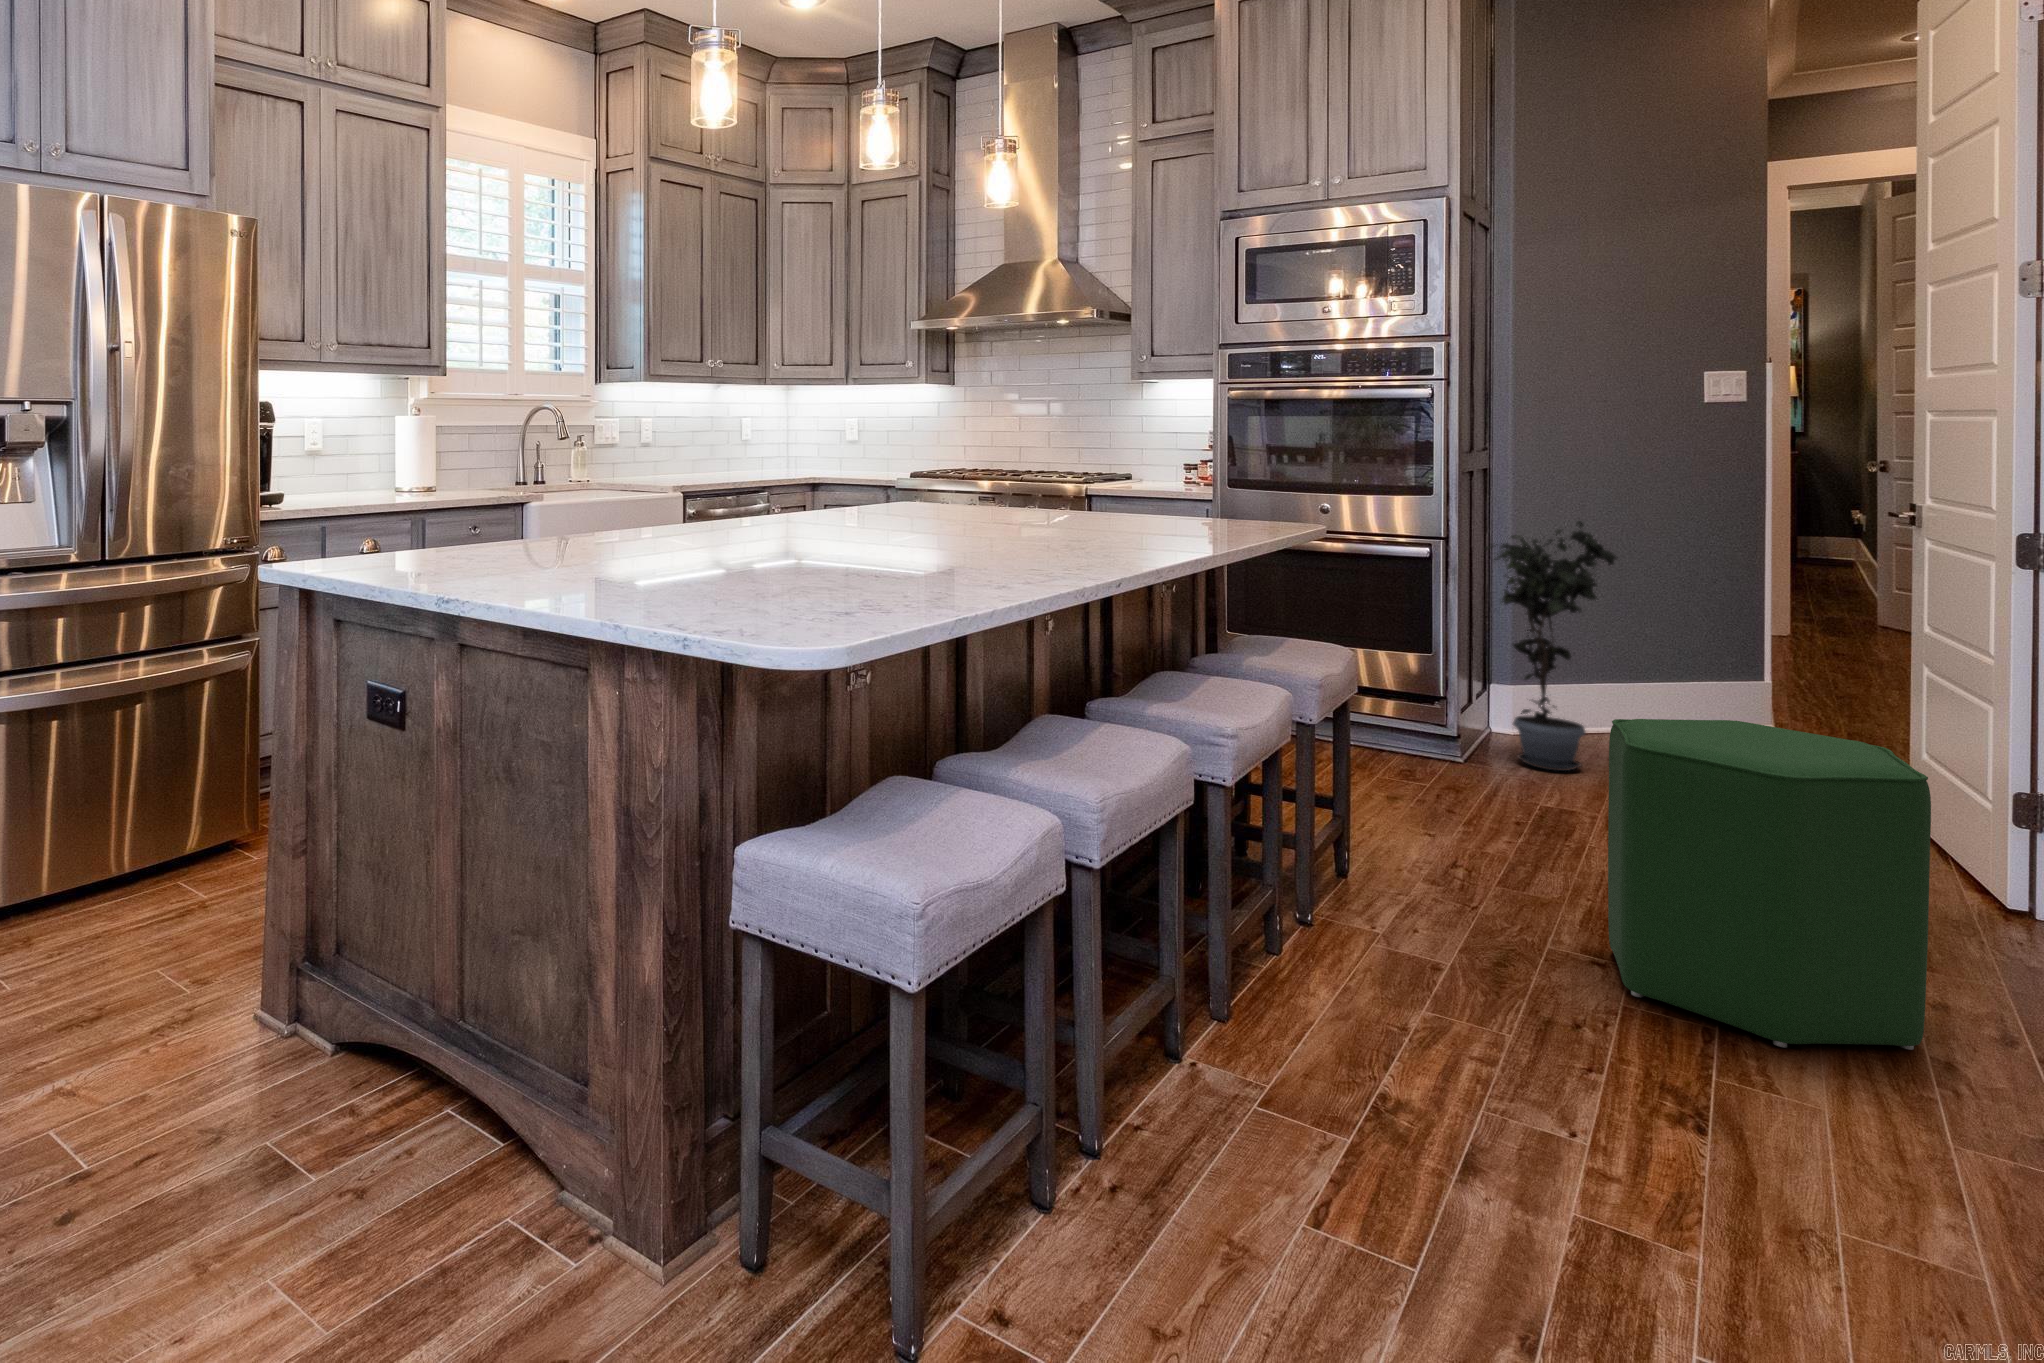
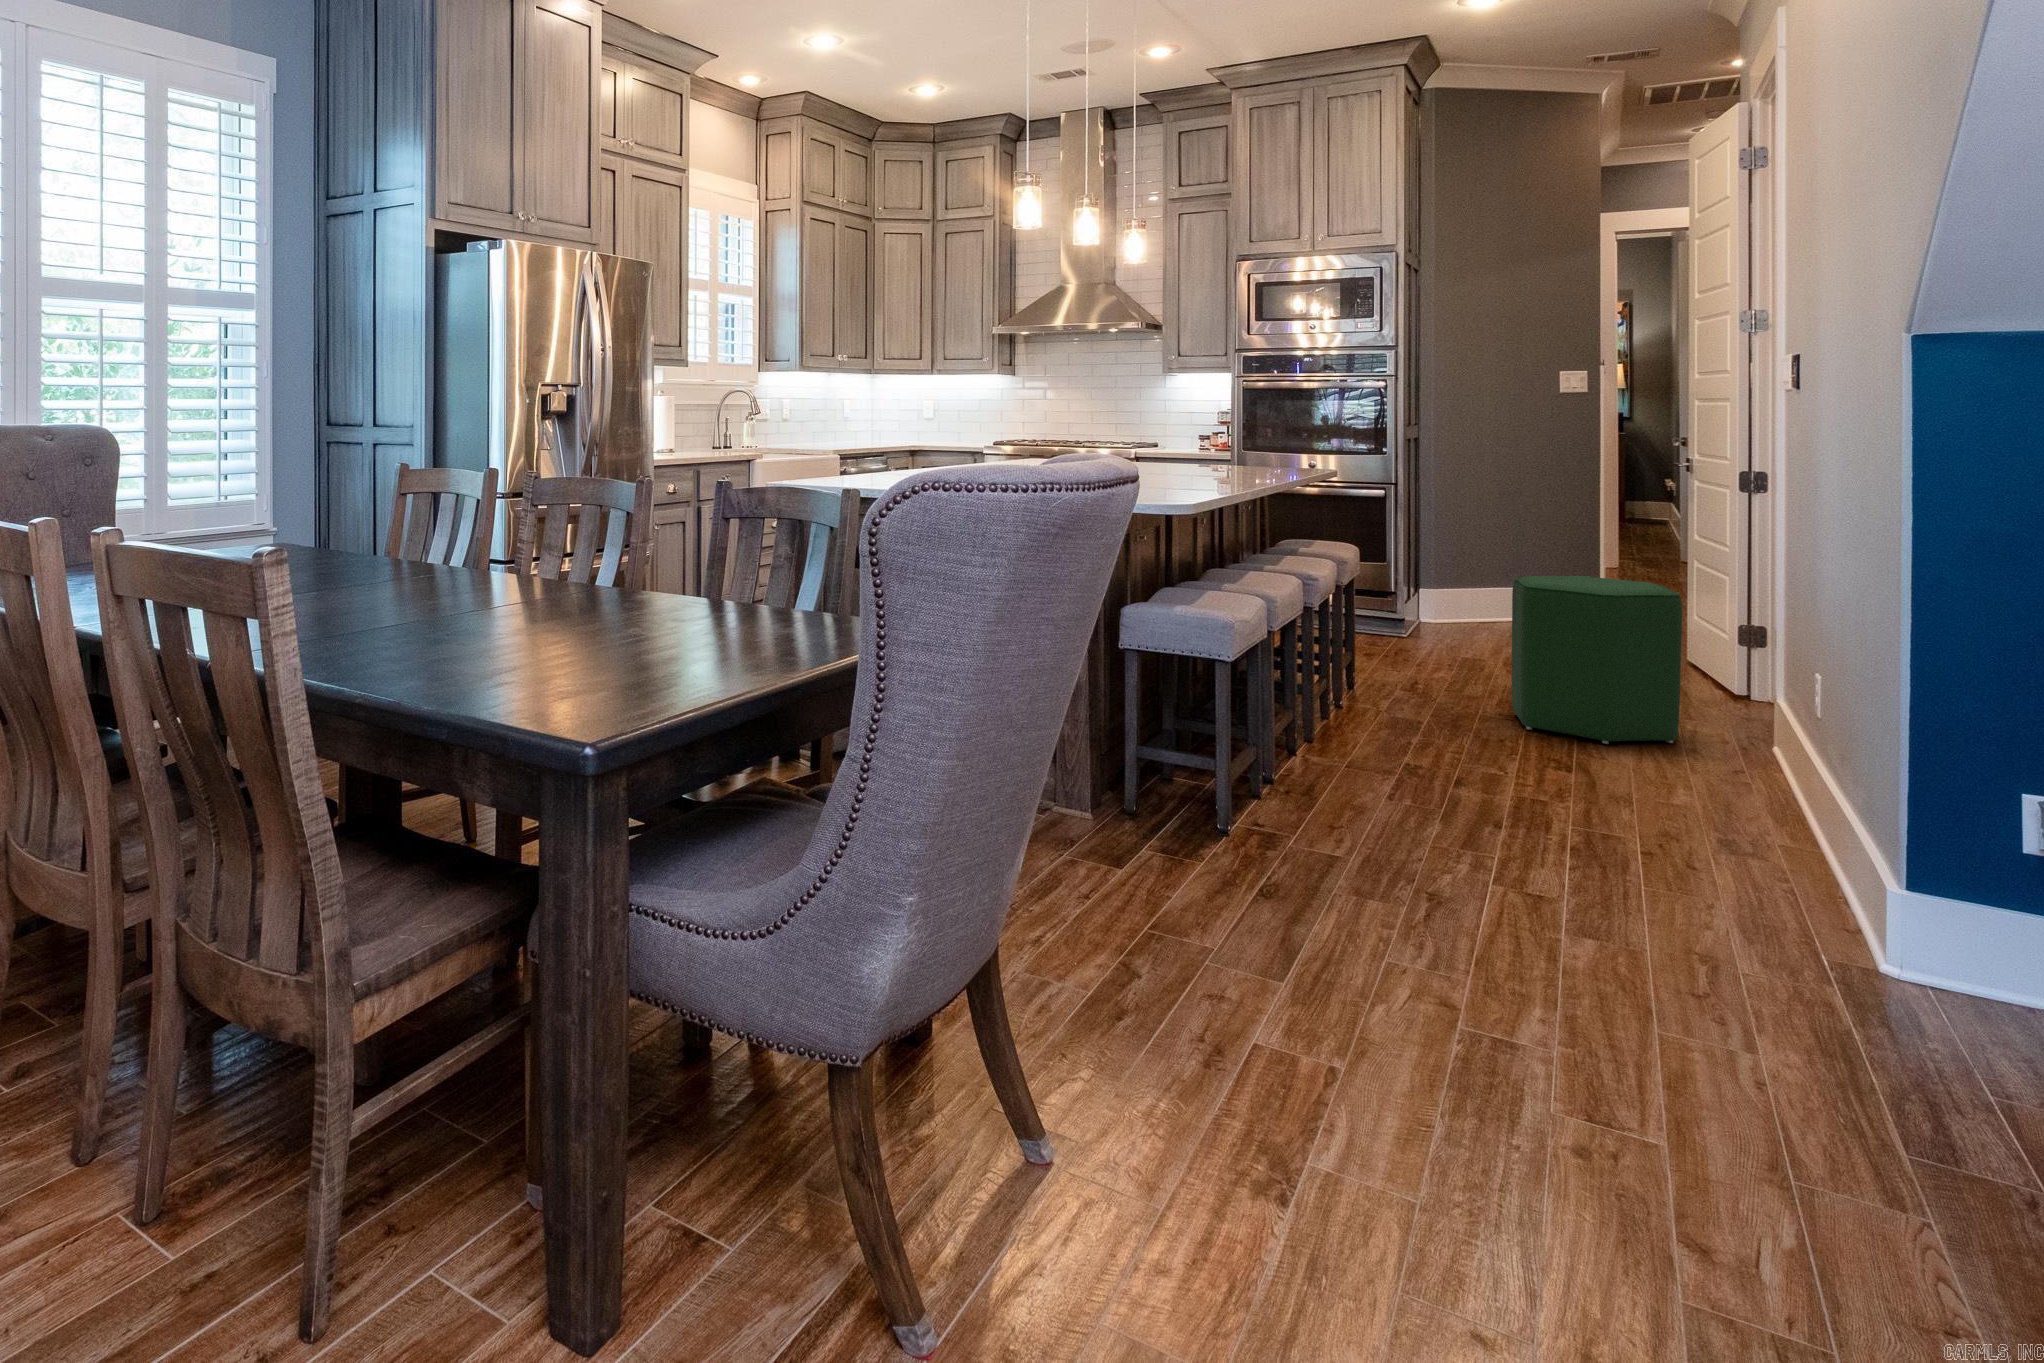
potted plant: present [1485,521,1616,771] -> none [1419,472,1508,641]

